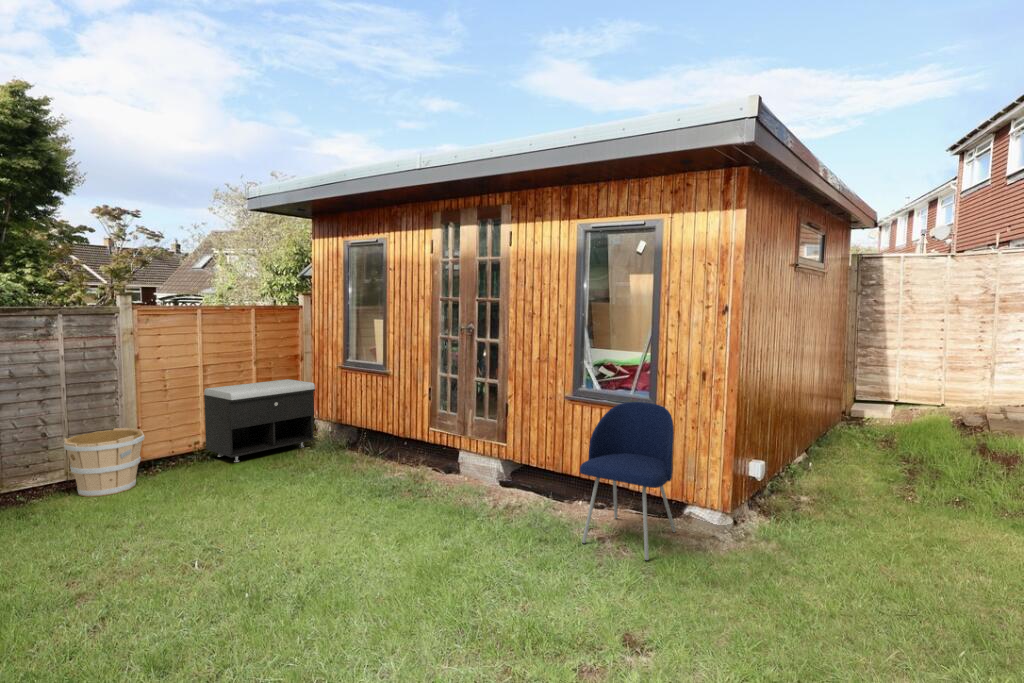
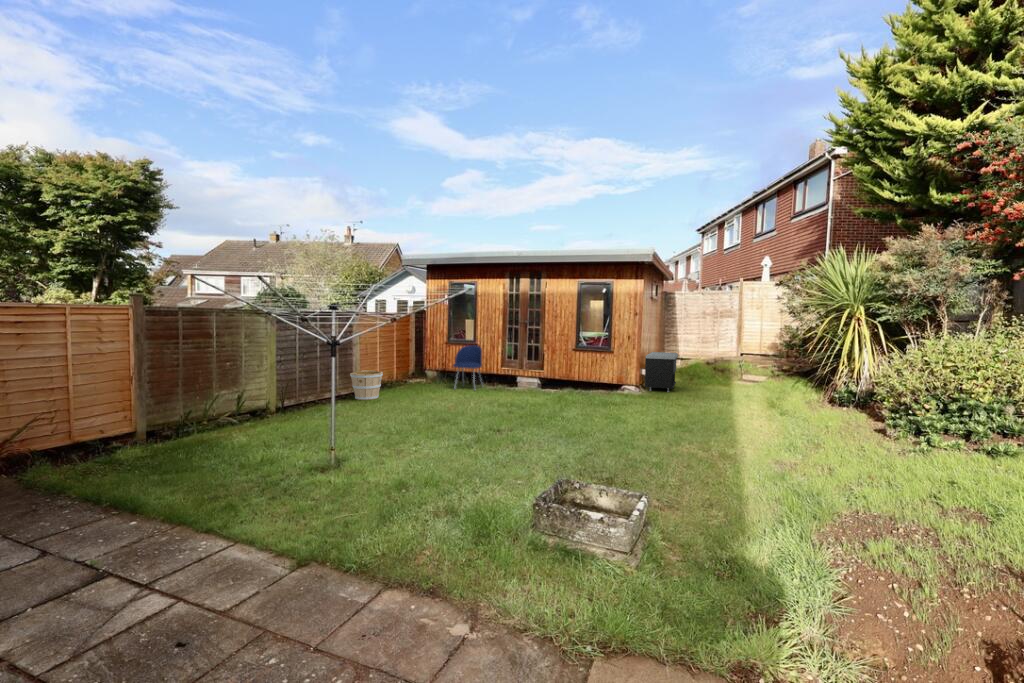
storage bench: present [204,379,315,462] -> present [645,352,678,392]
chair: present [580,402,676,560] -> present [453,345,482,381]

